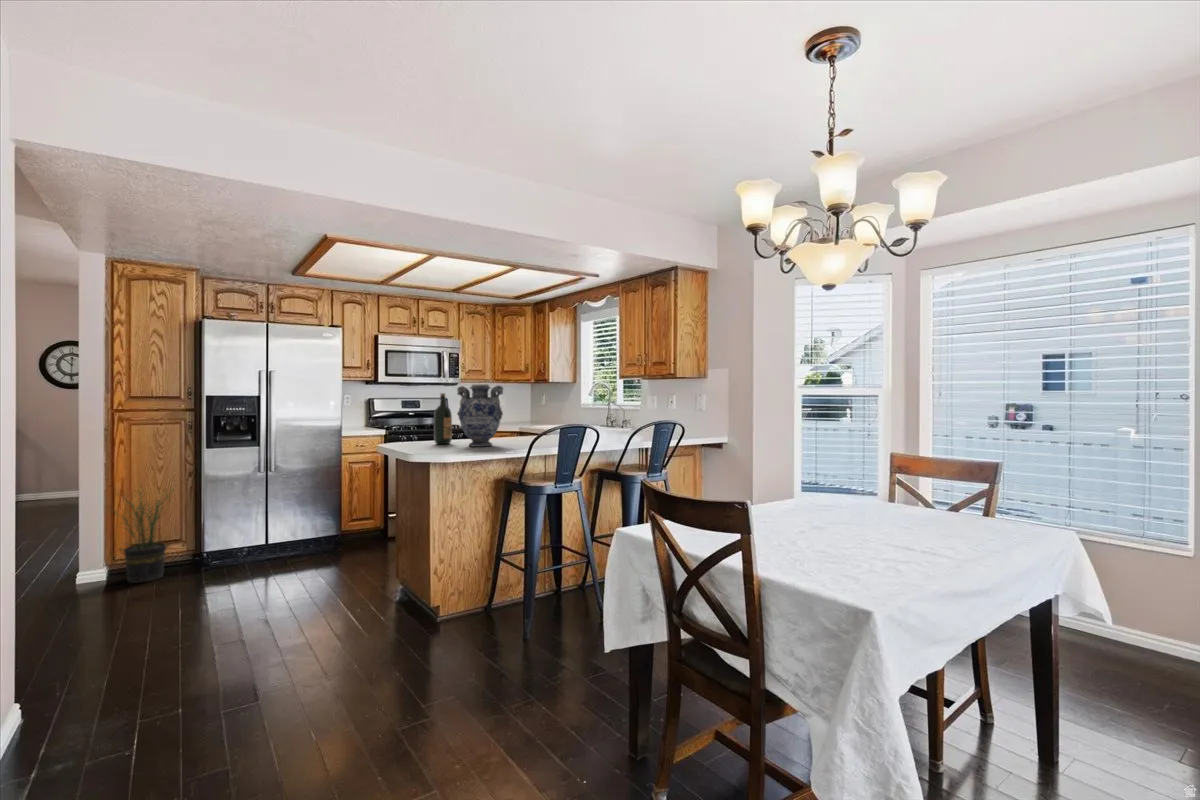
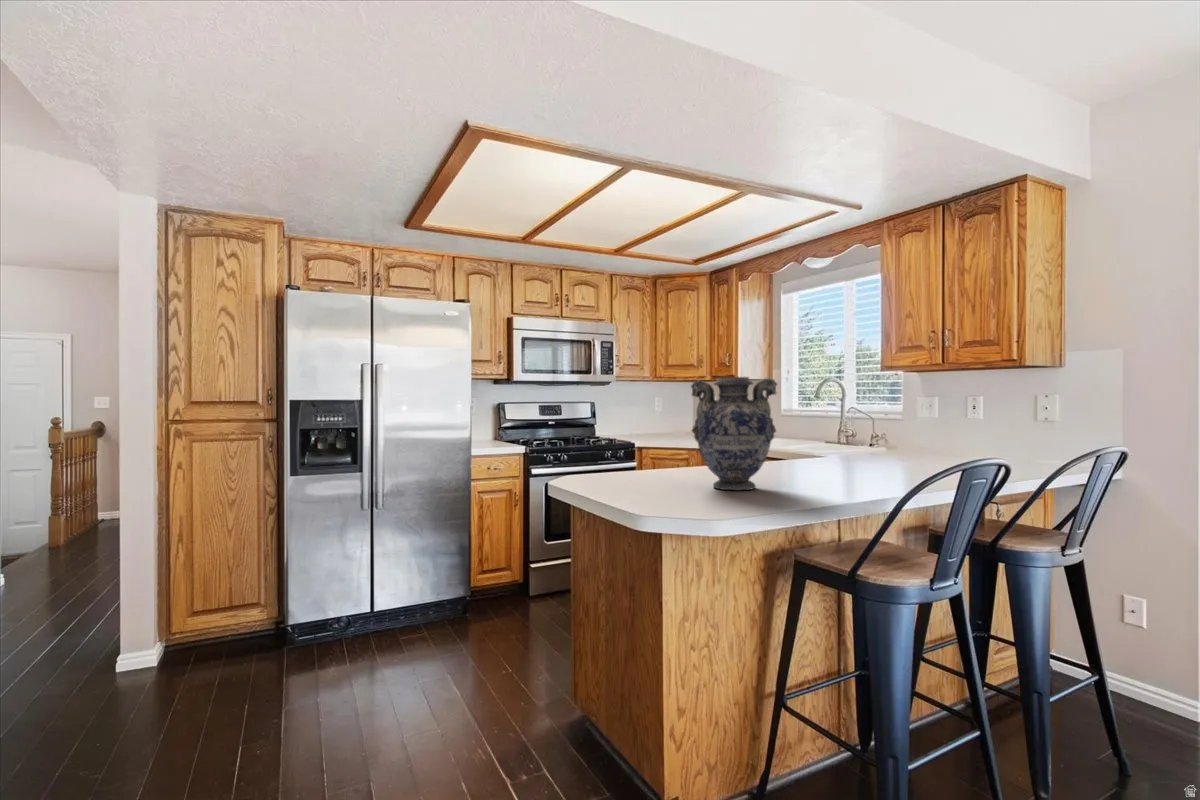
wine bottle: present [434,393,452,444] -> none [642,394,671,482]
potted plant: present [111,487,173,583] -> none [147,525,256,679]

